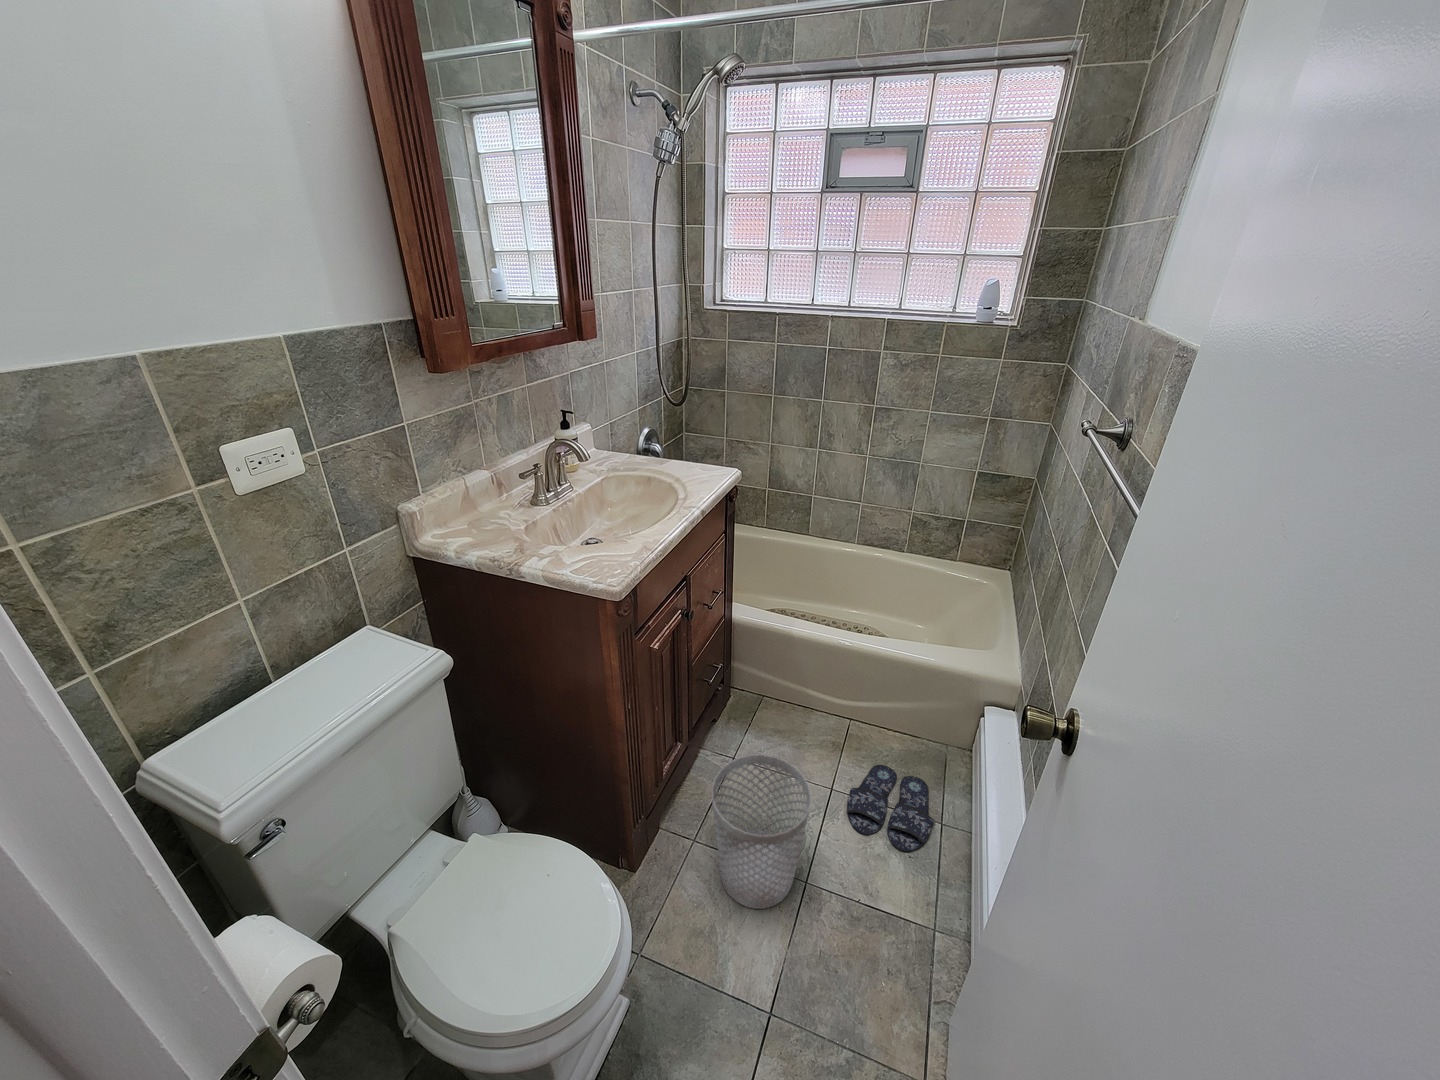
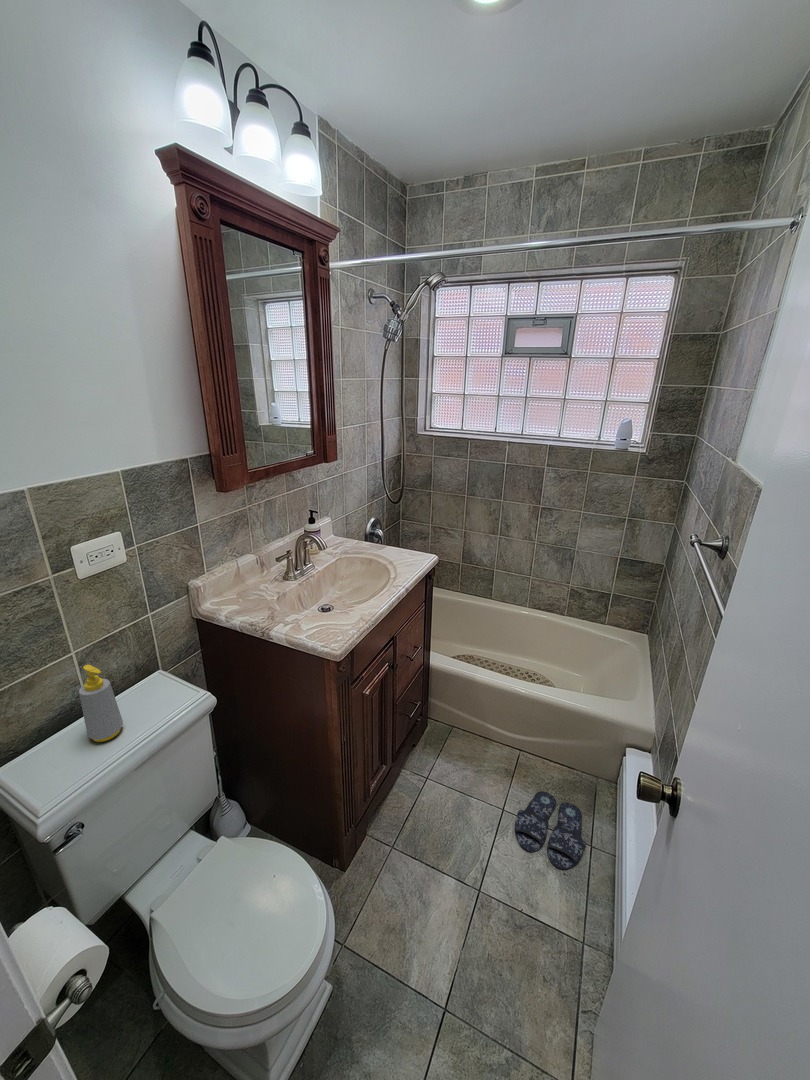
soap bottle: none [256,611,324,717] -> present [79,665,123,742]
wastebasket: present [712,755,811,909] -> none [406,780,484,912]

